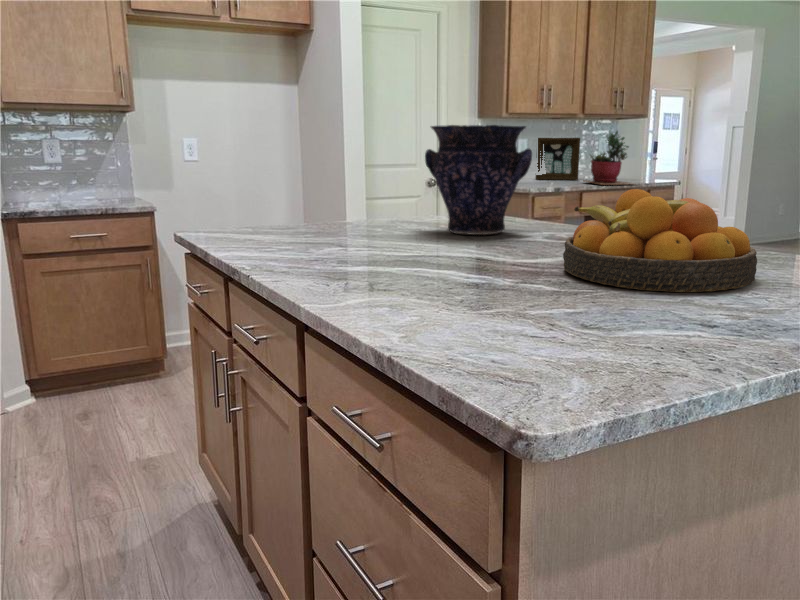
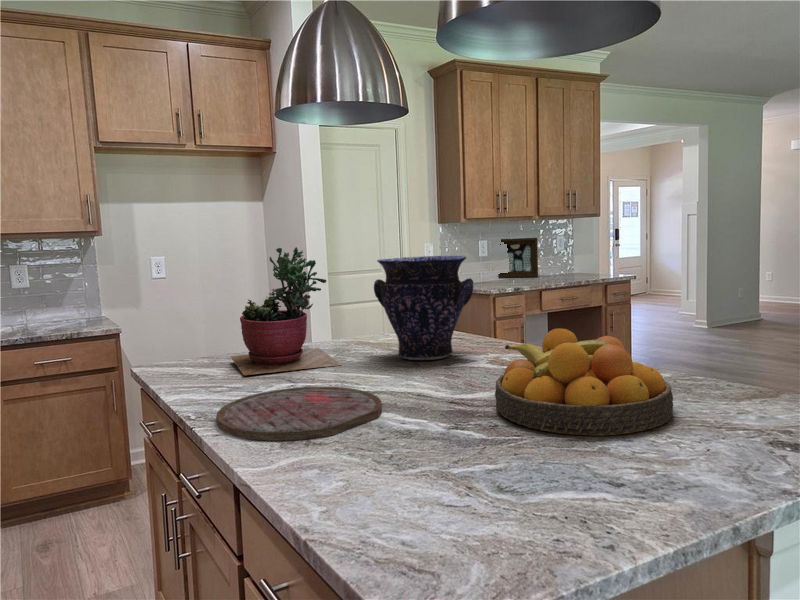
succulent plant: present [584,131,630,185] -> present [230,247,341,375]
cutting board: none [271,248,442,287] -> present [216,387,382,441]

